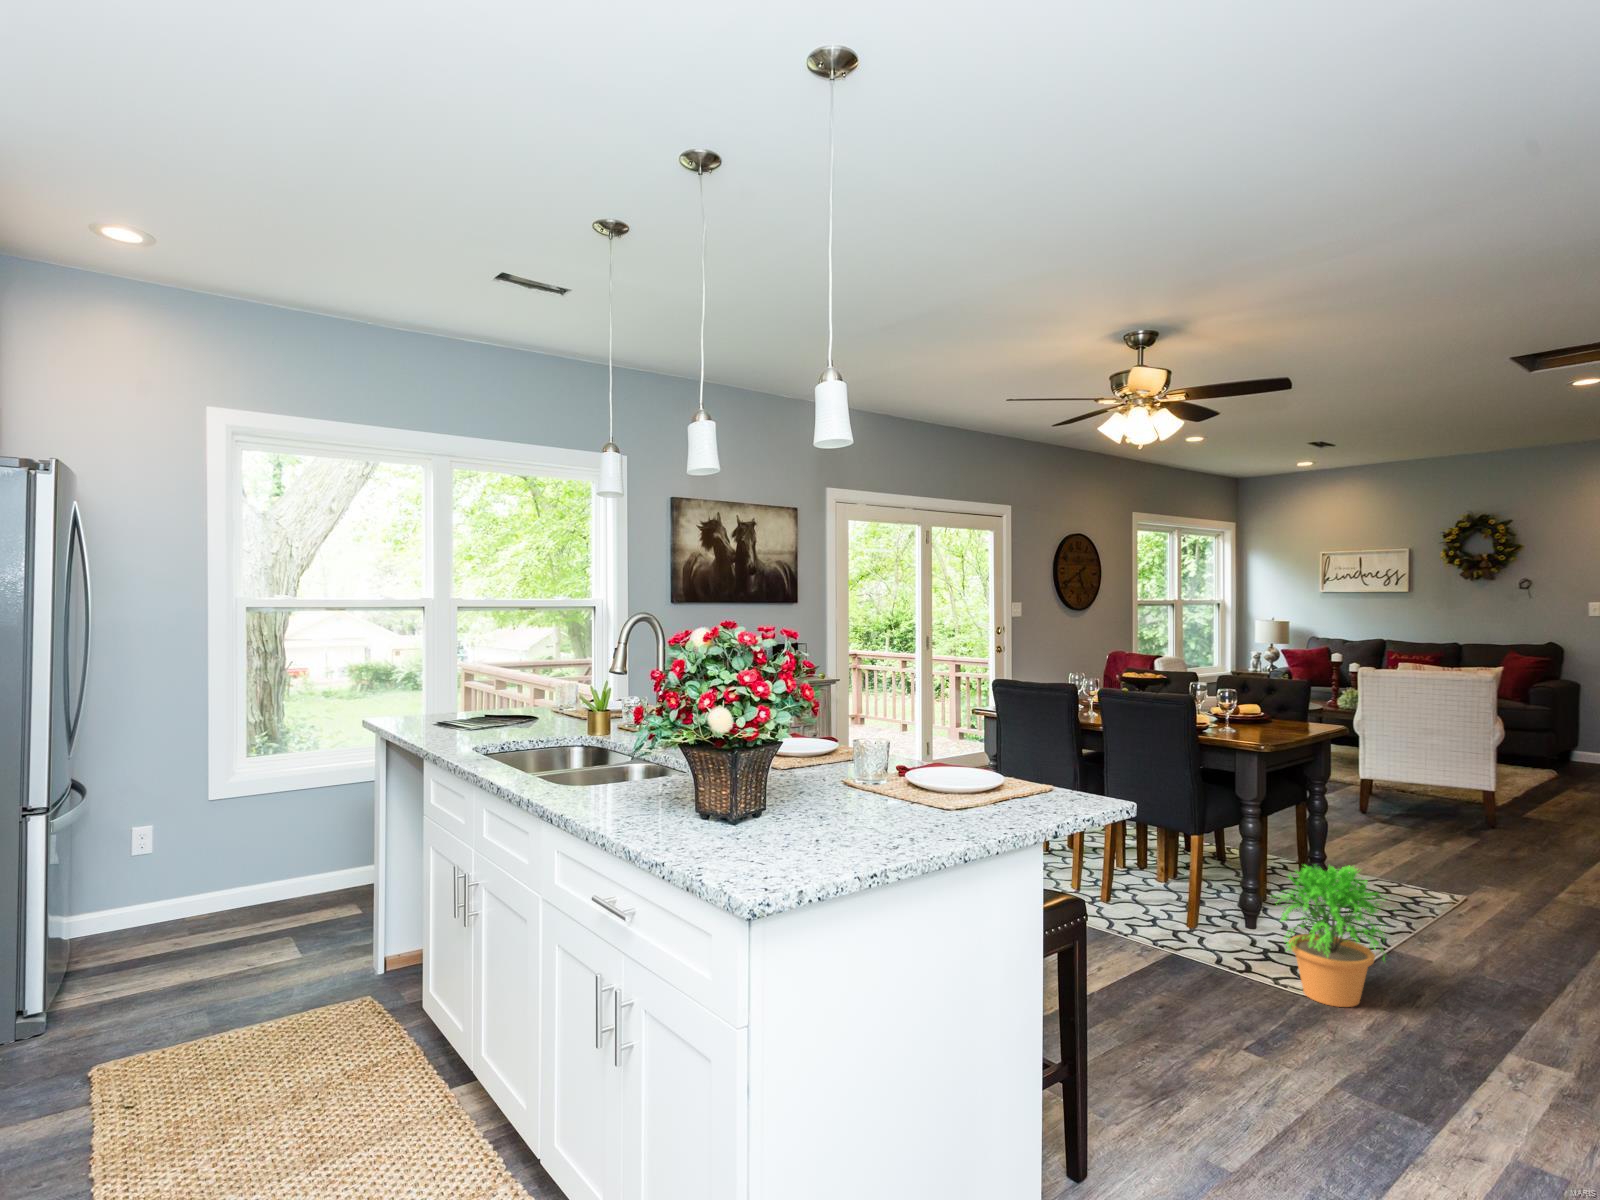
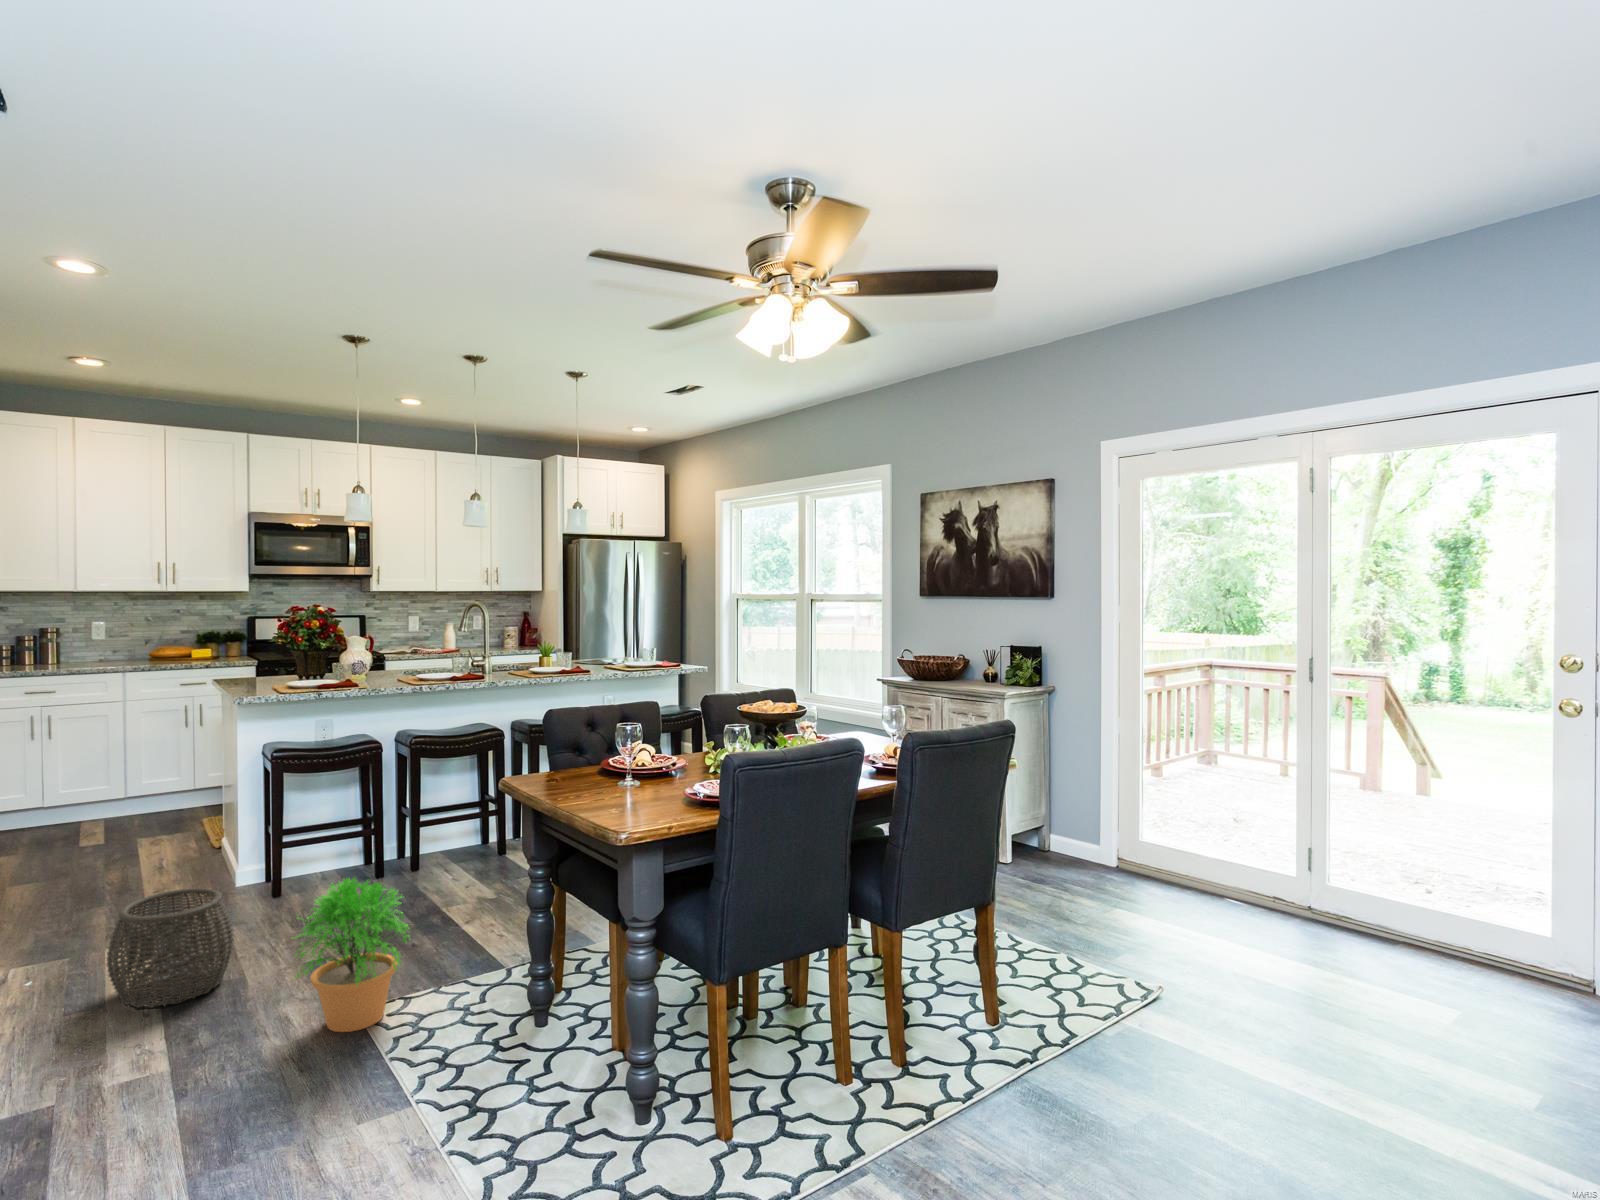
woven basket: none [1341,980,1513,1154] -> present [107,888,235,1008]

